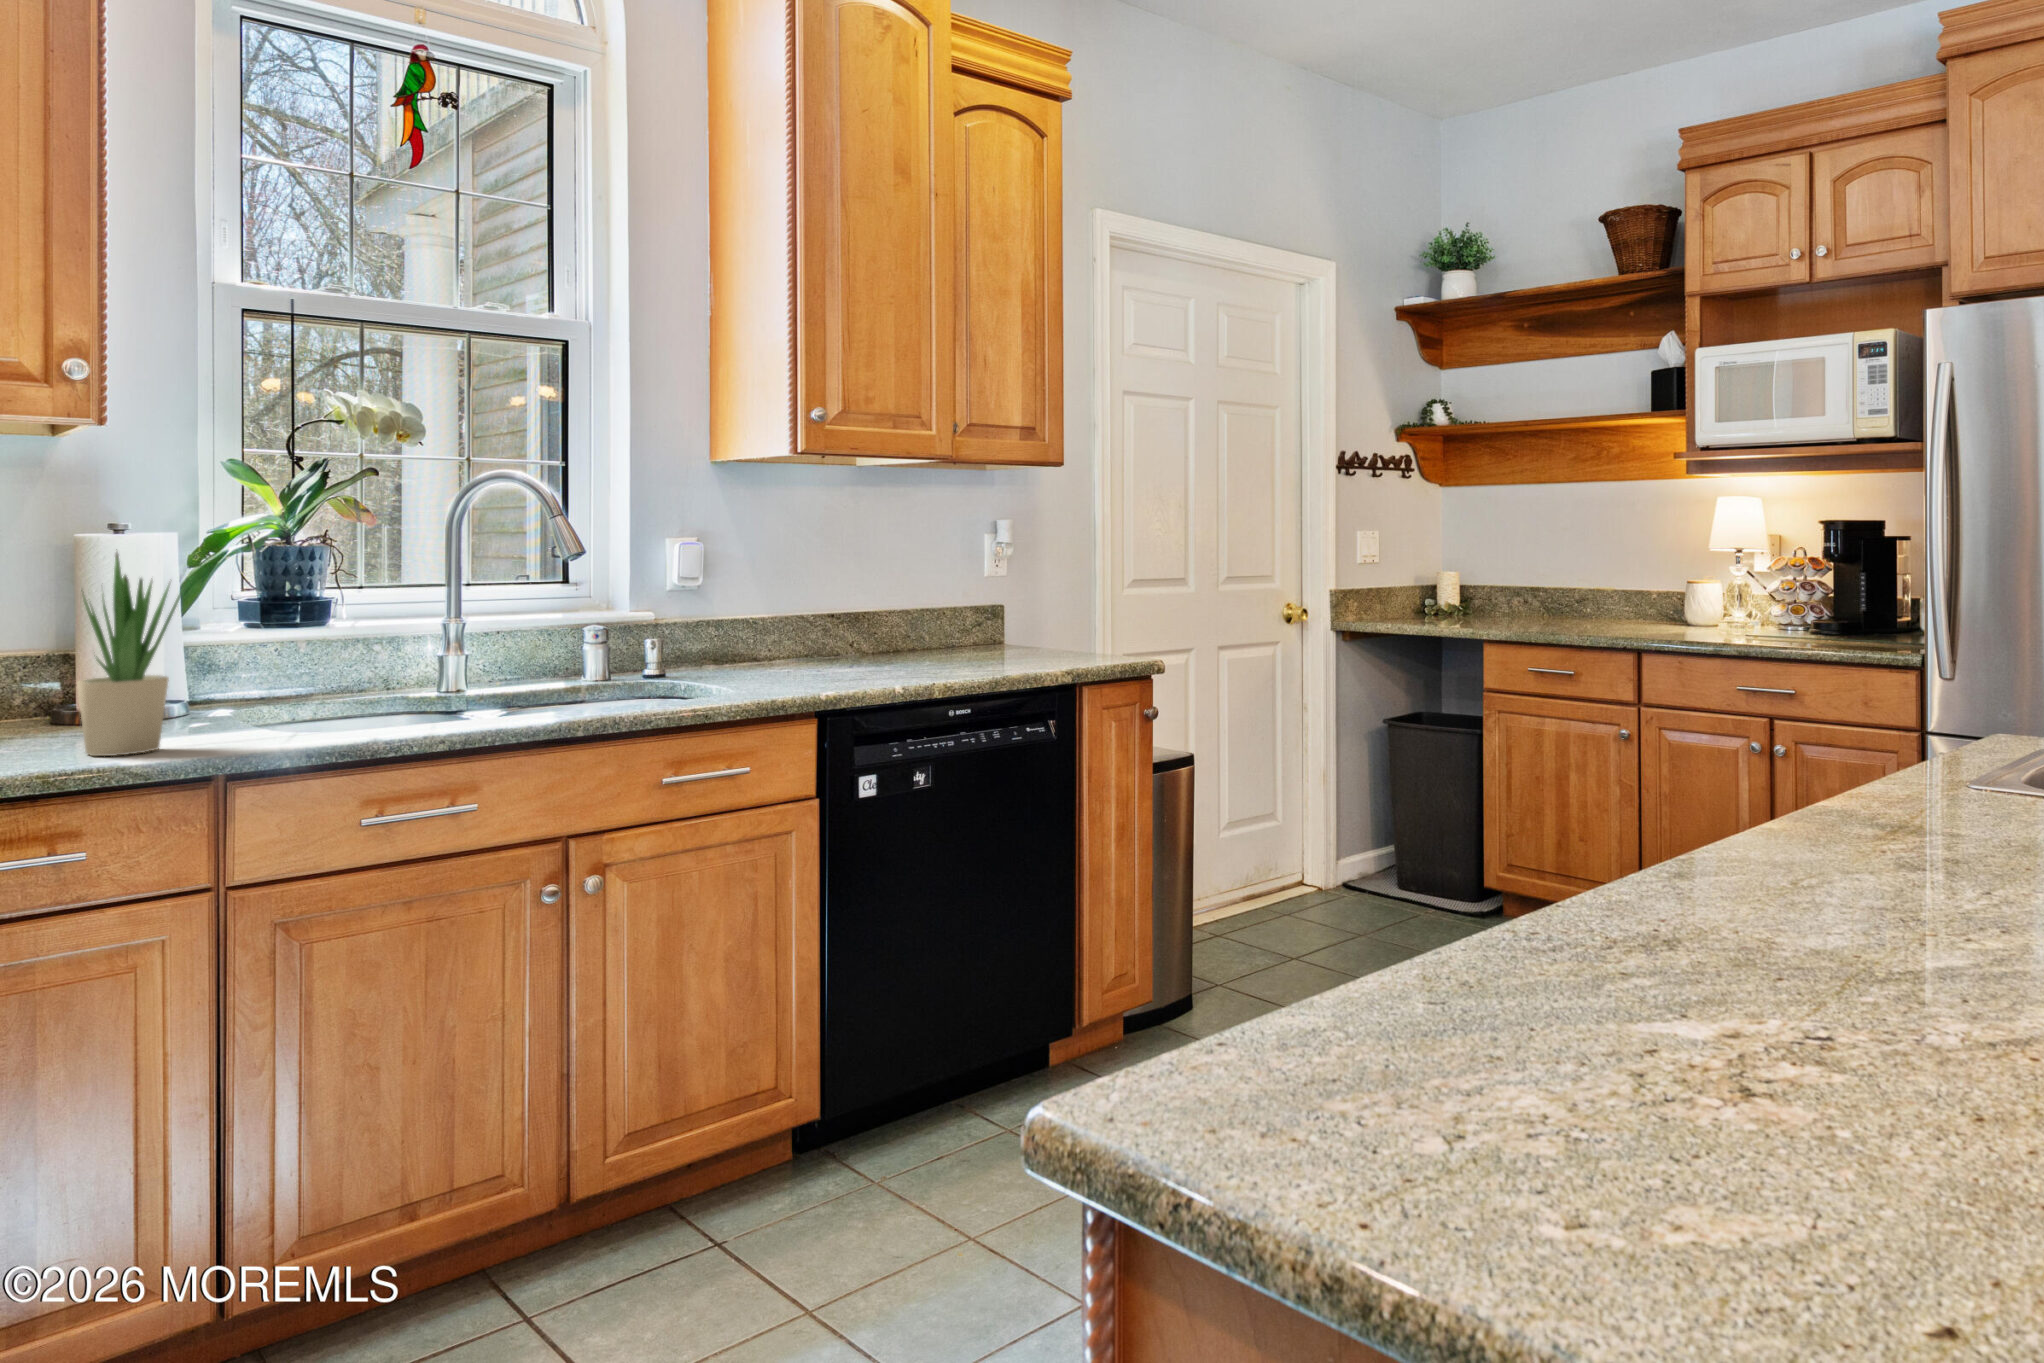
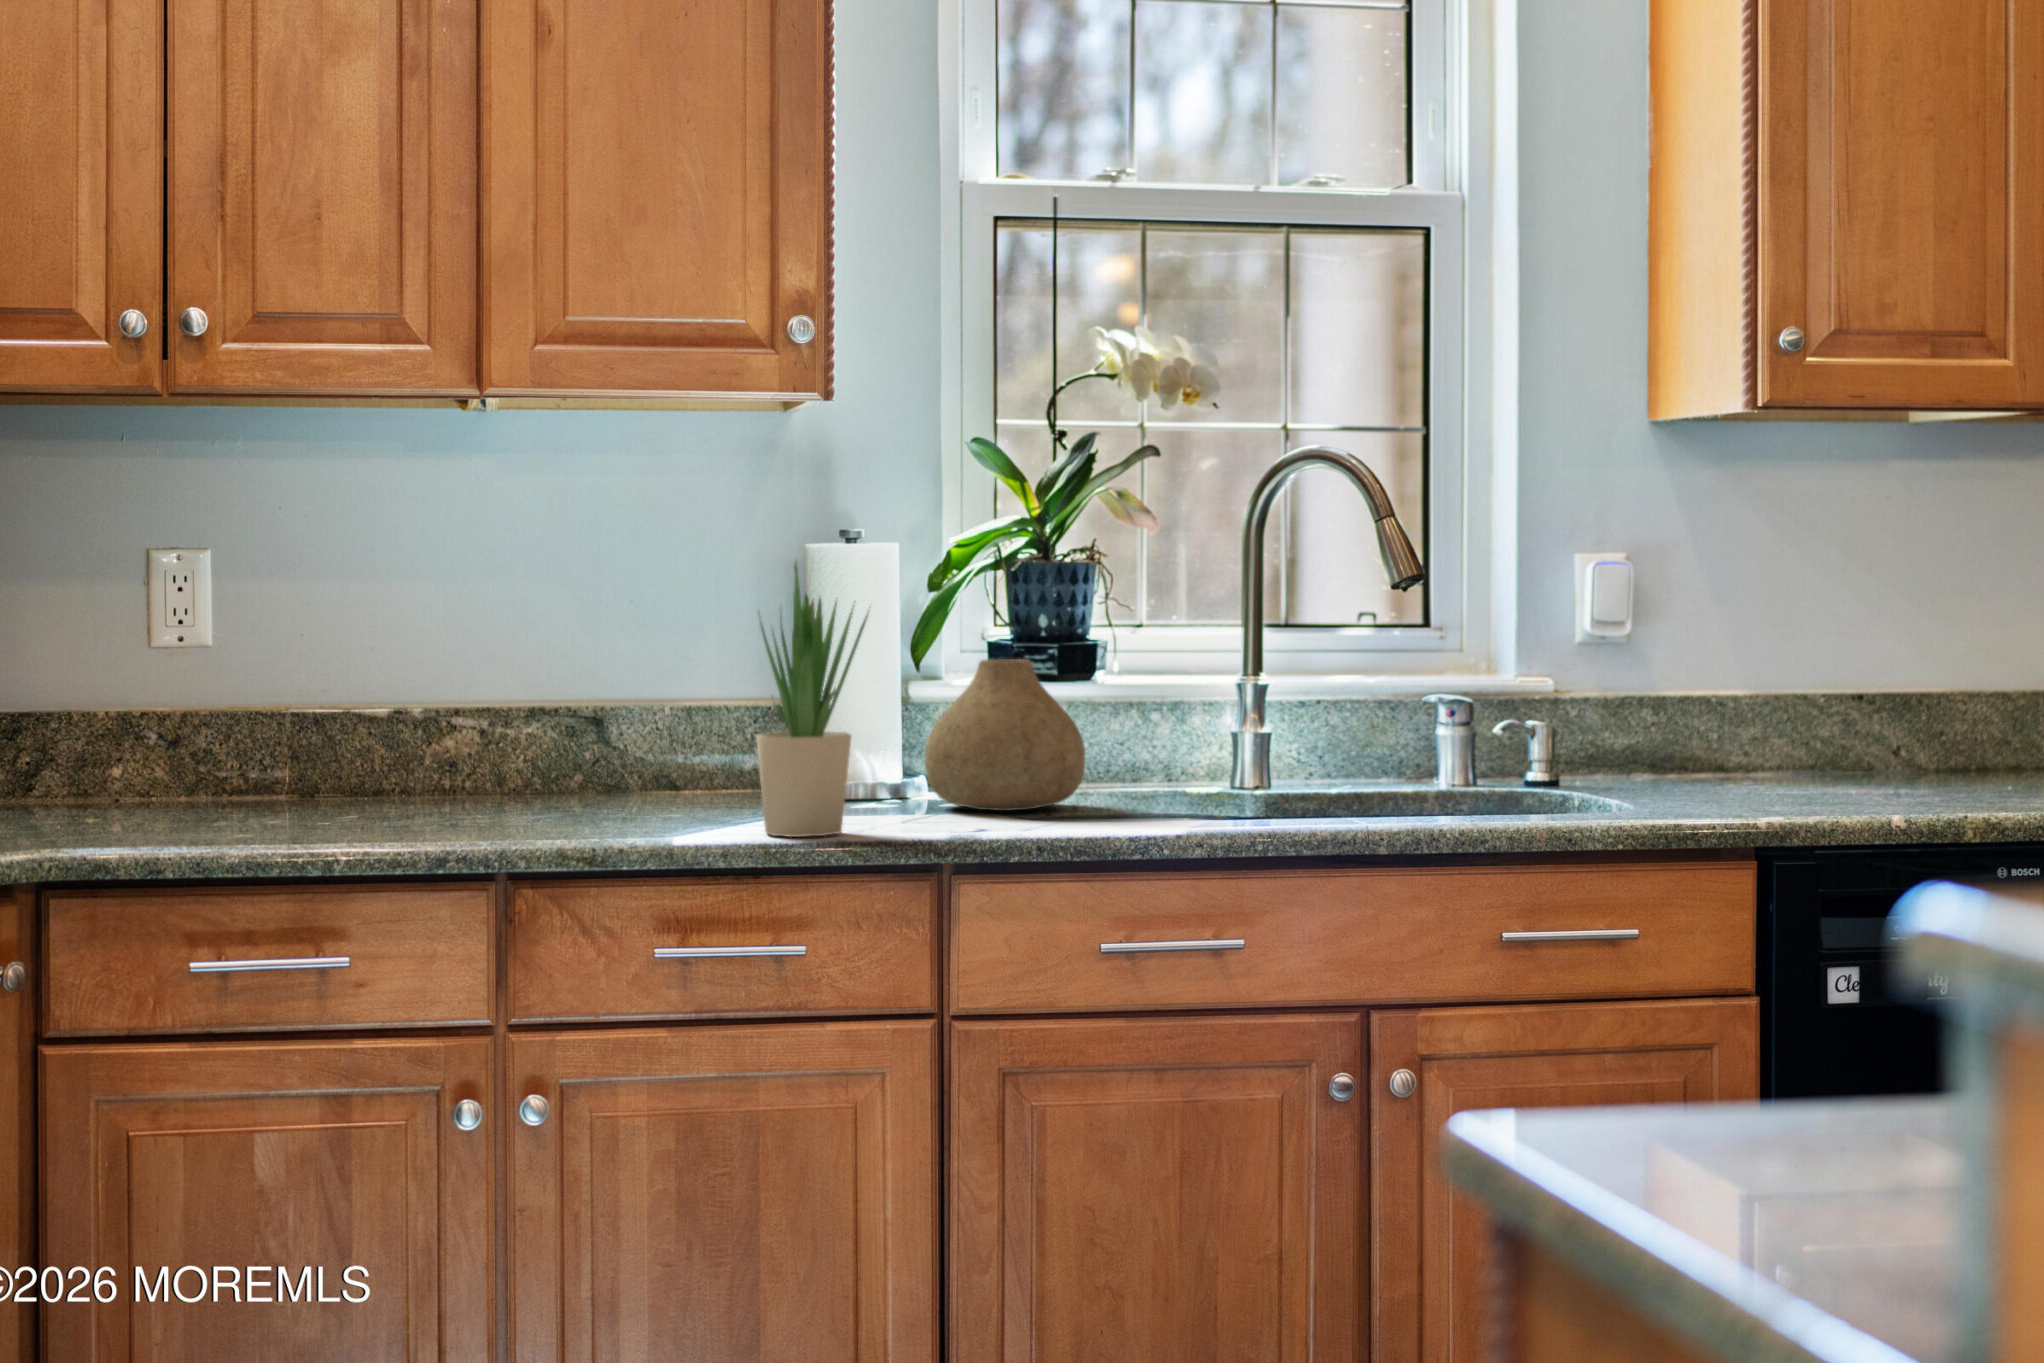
vase: none [210,616,346,722] -> present [925,659,1086,811]

